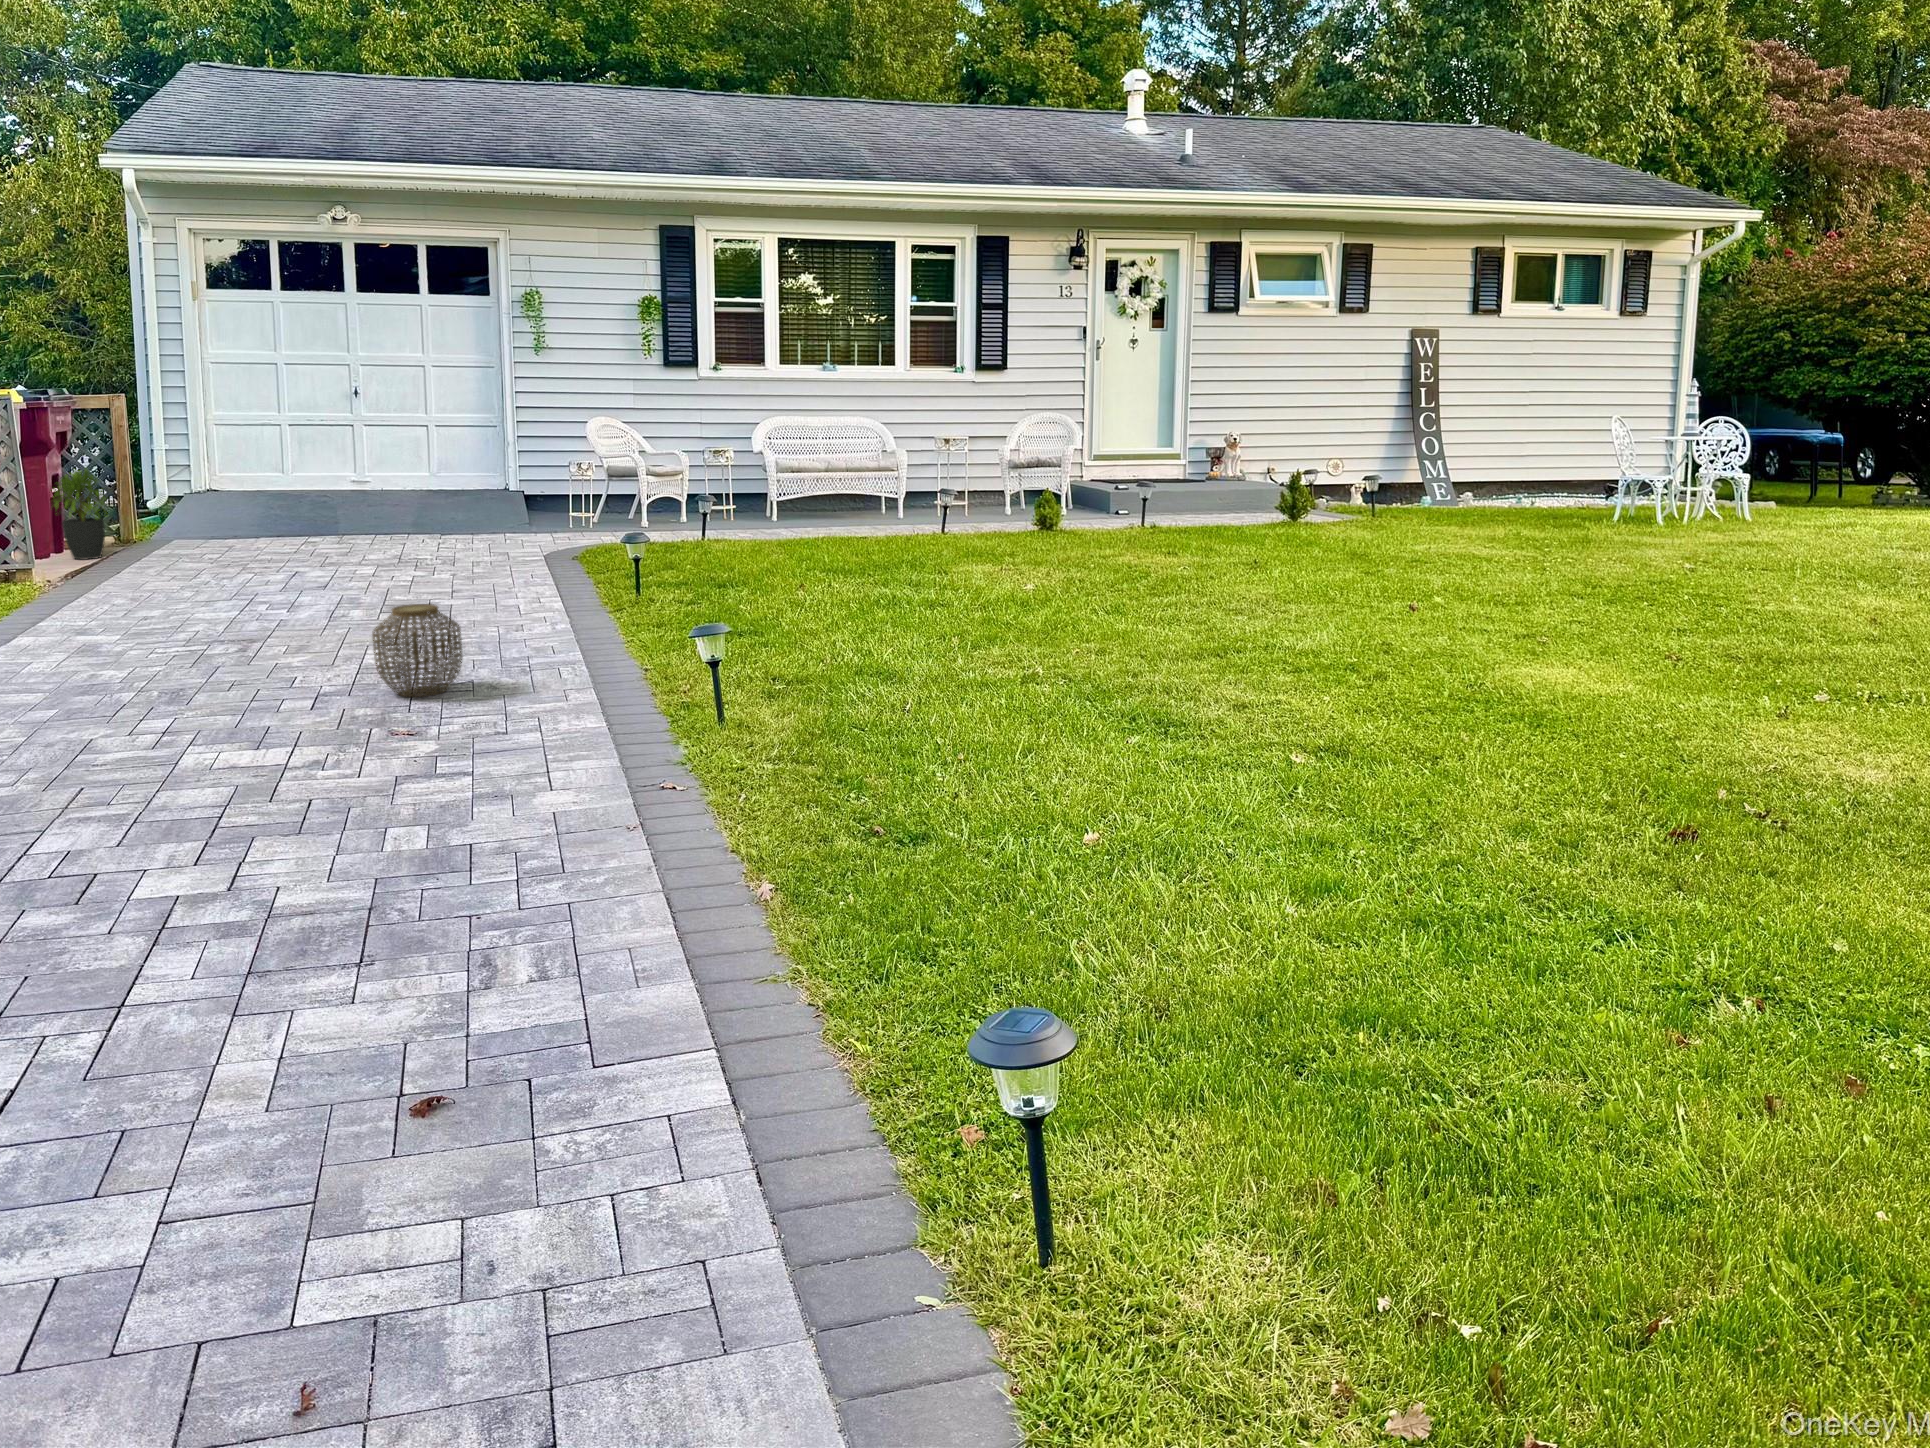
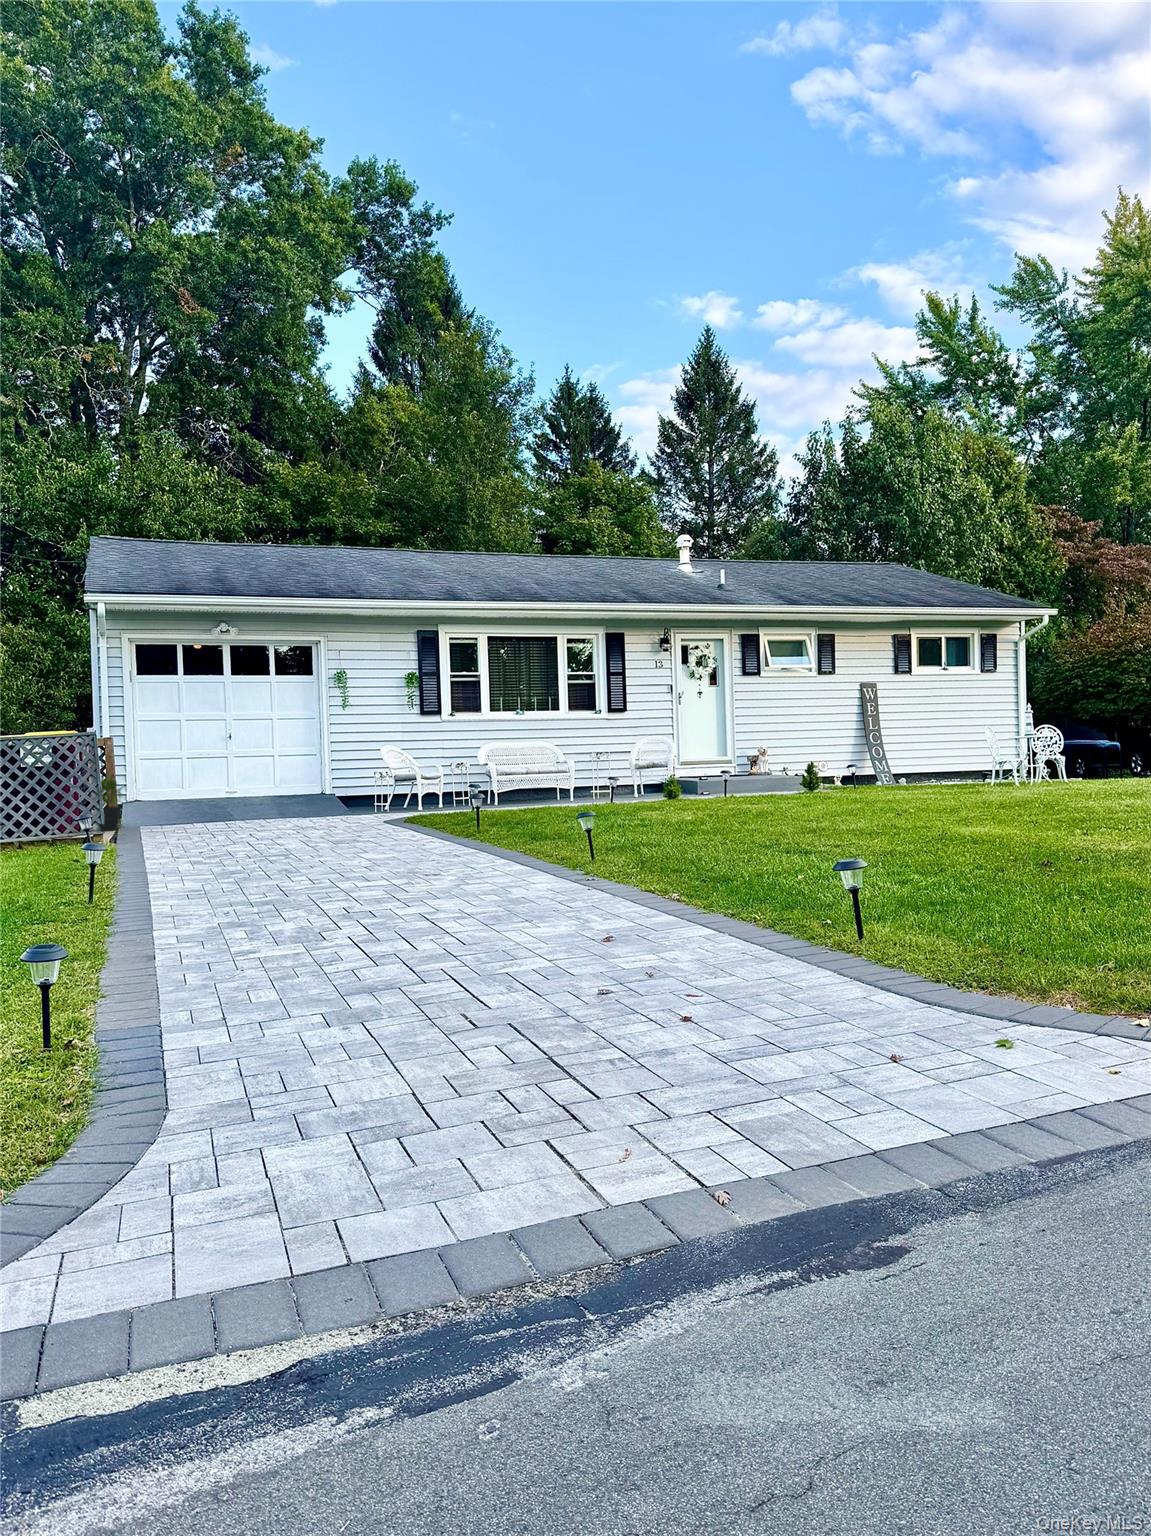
woven basket: present [372,604,462,697] -> none [393,819,436,866]

